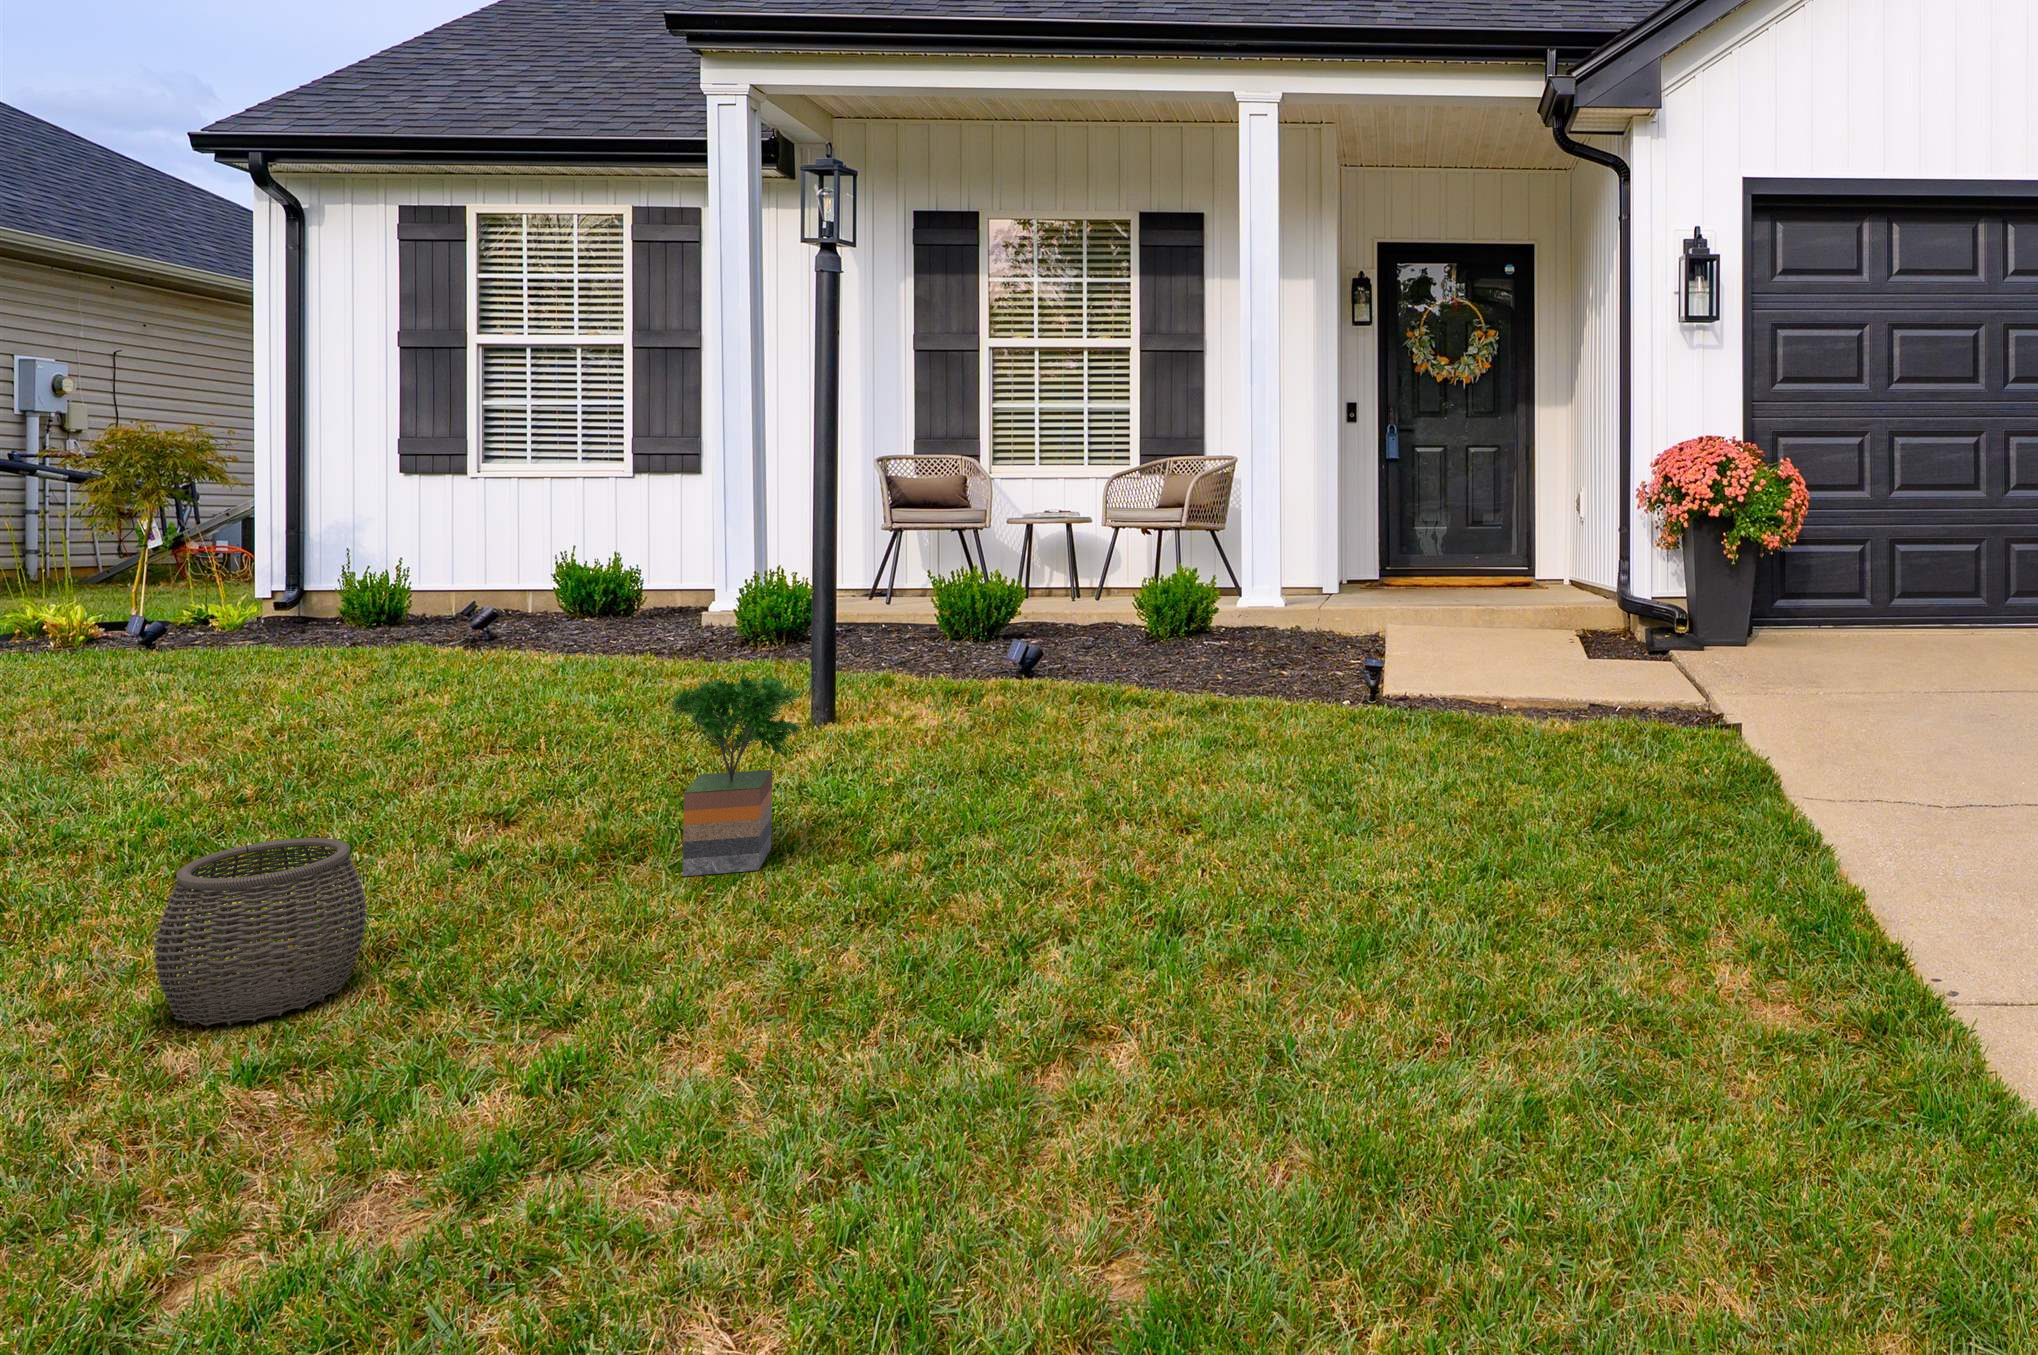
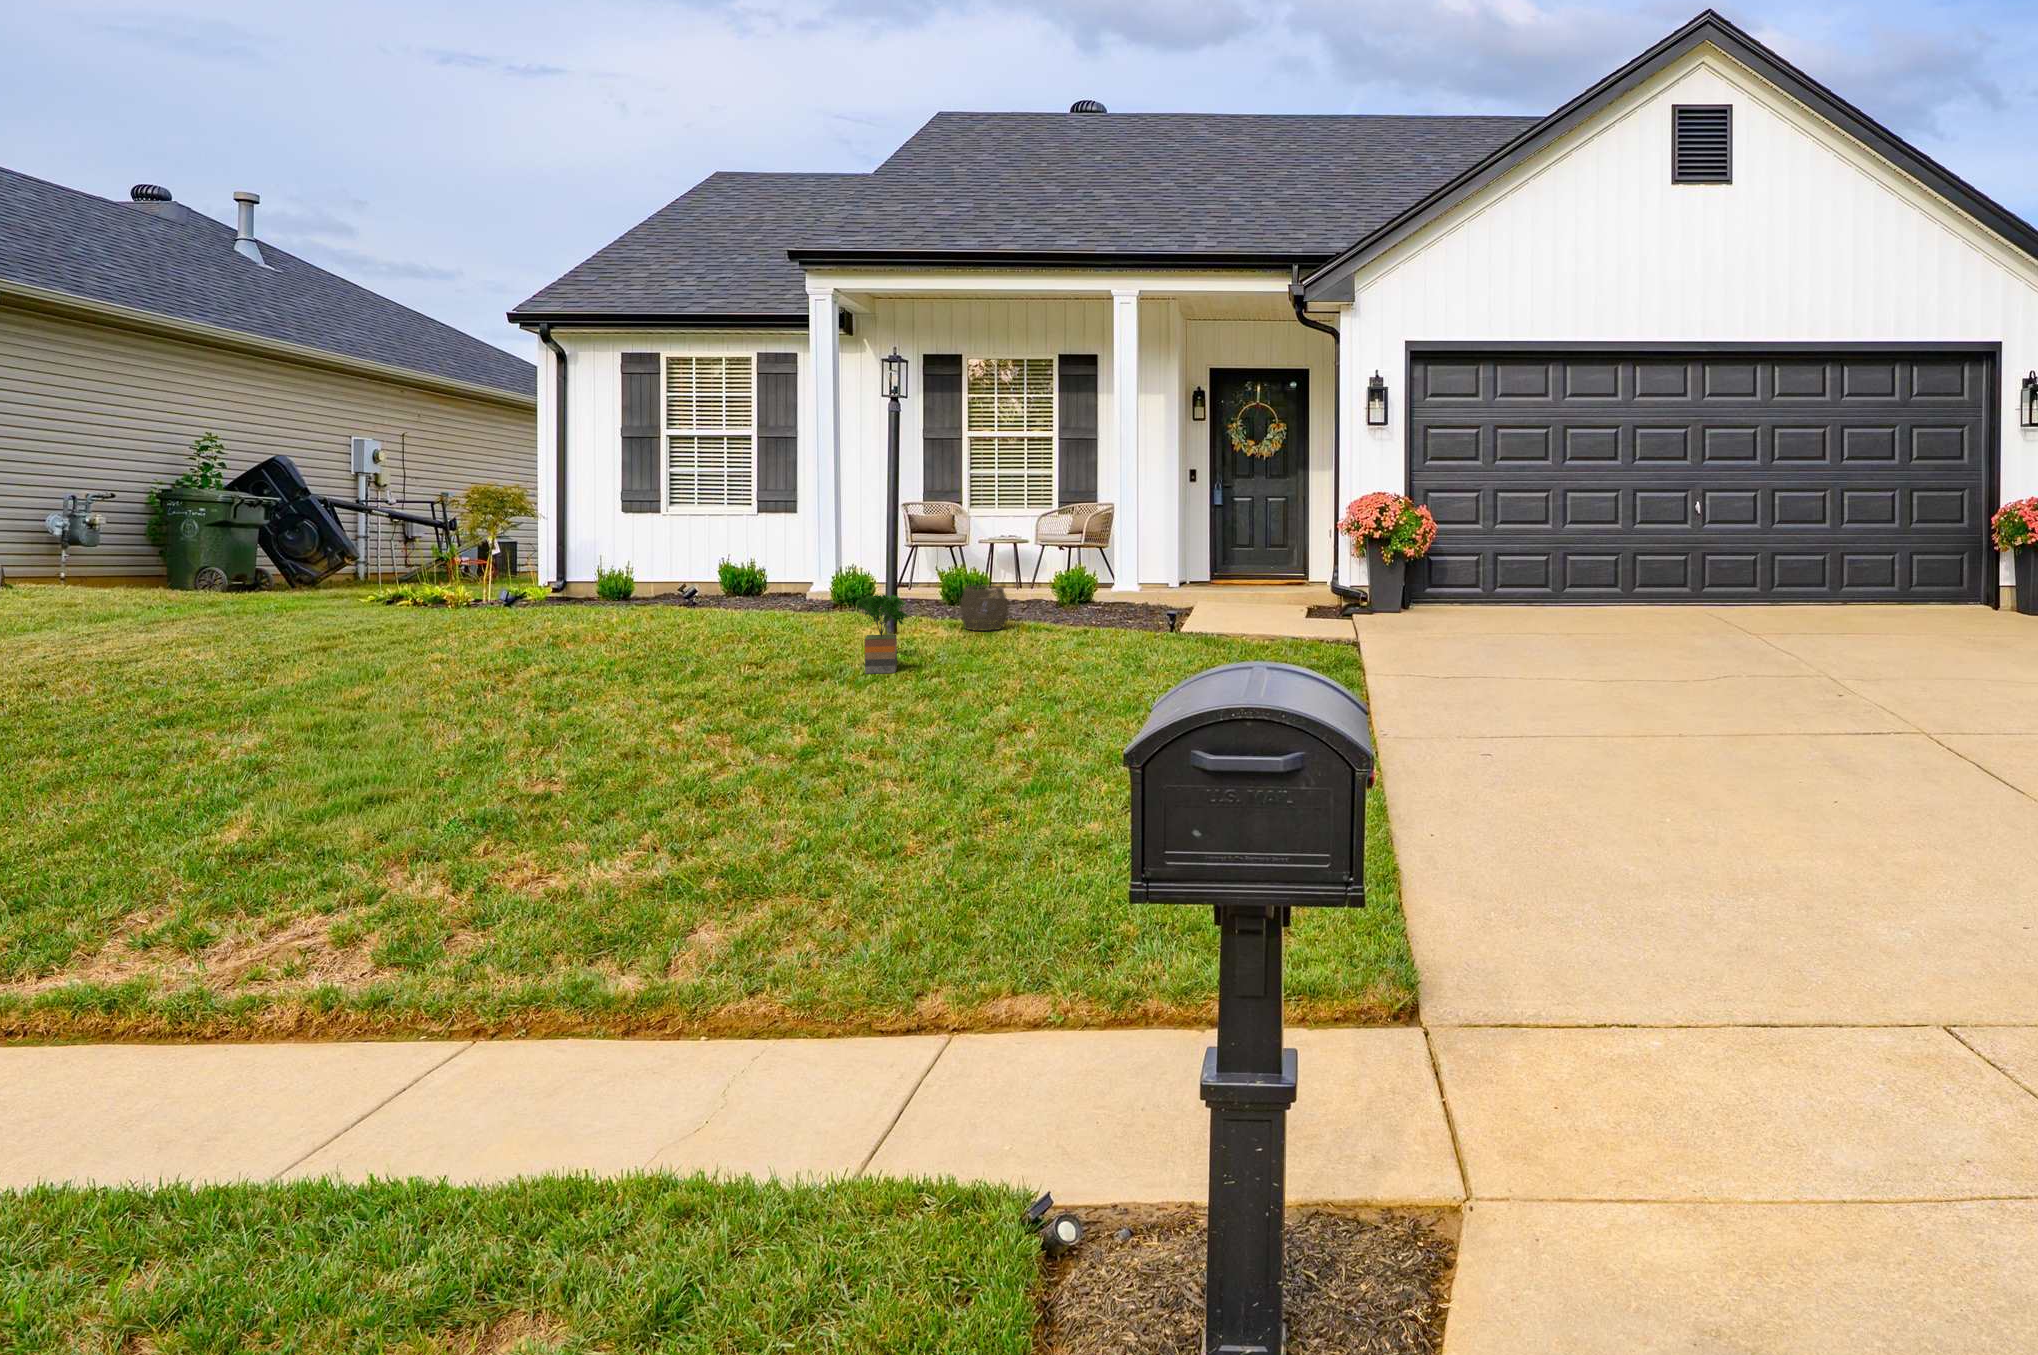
woven basket: present [153,838,368,1026] -> present [960,585,1009,631]

